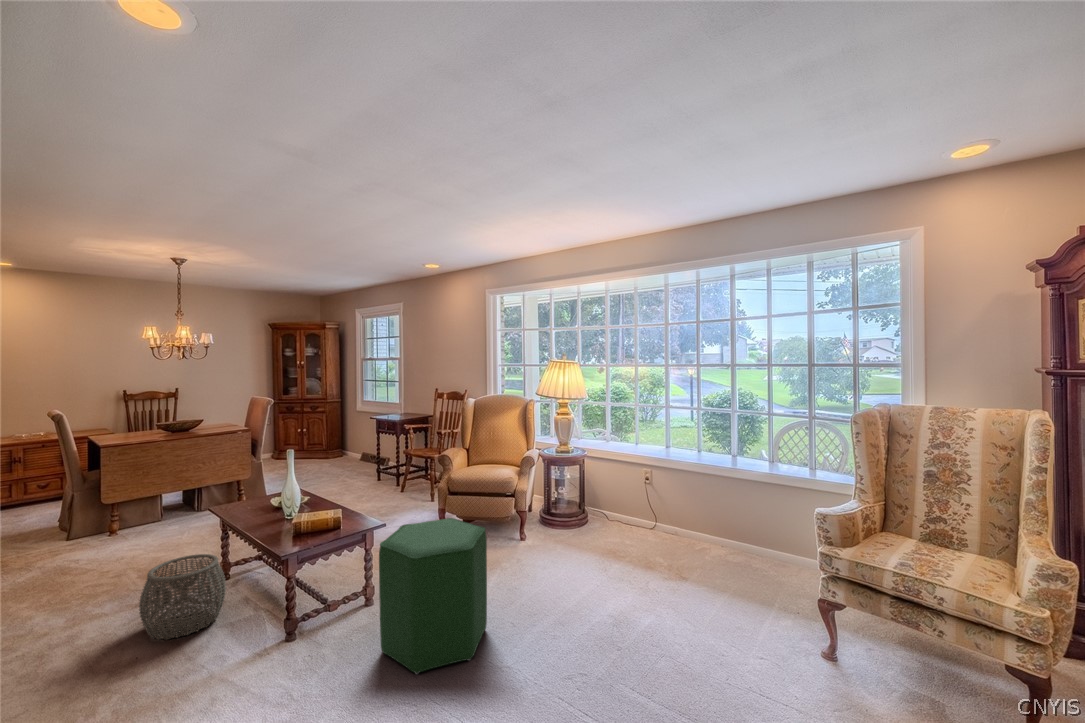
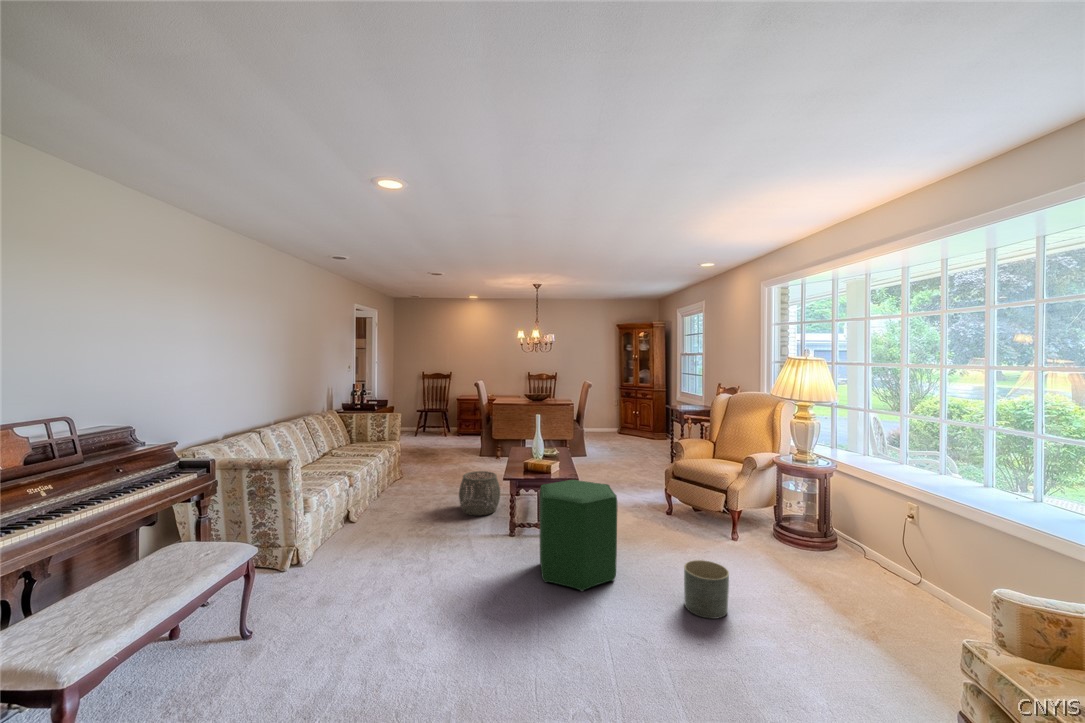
planter: none [562,564,604,623] -> present [684,560,729,619]

